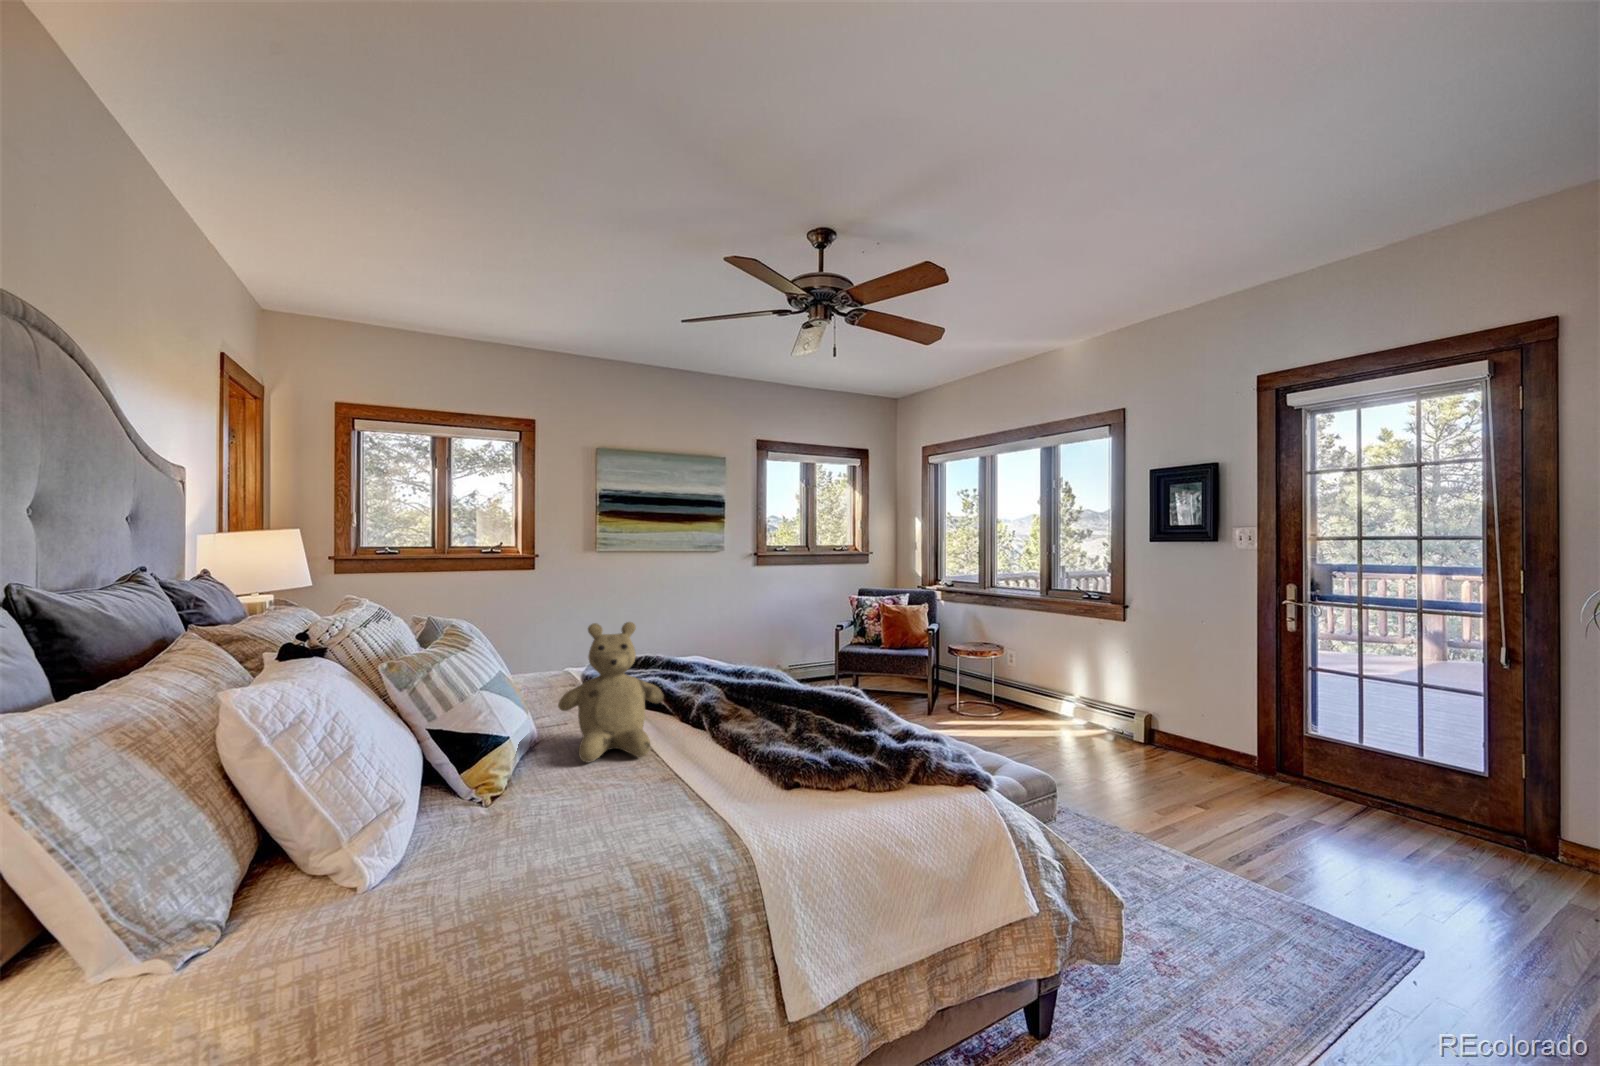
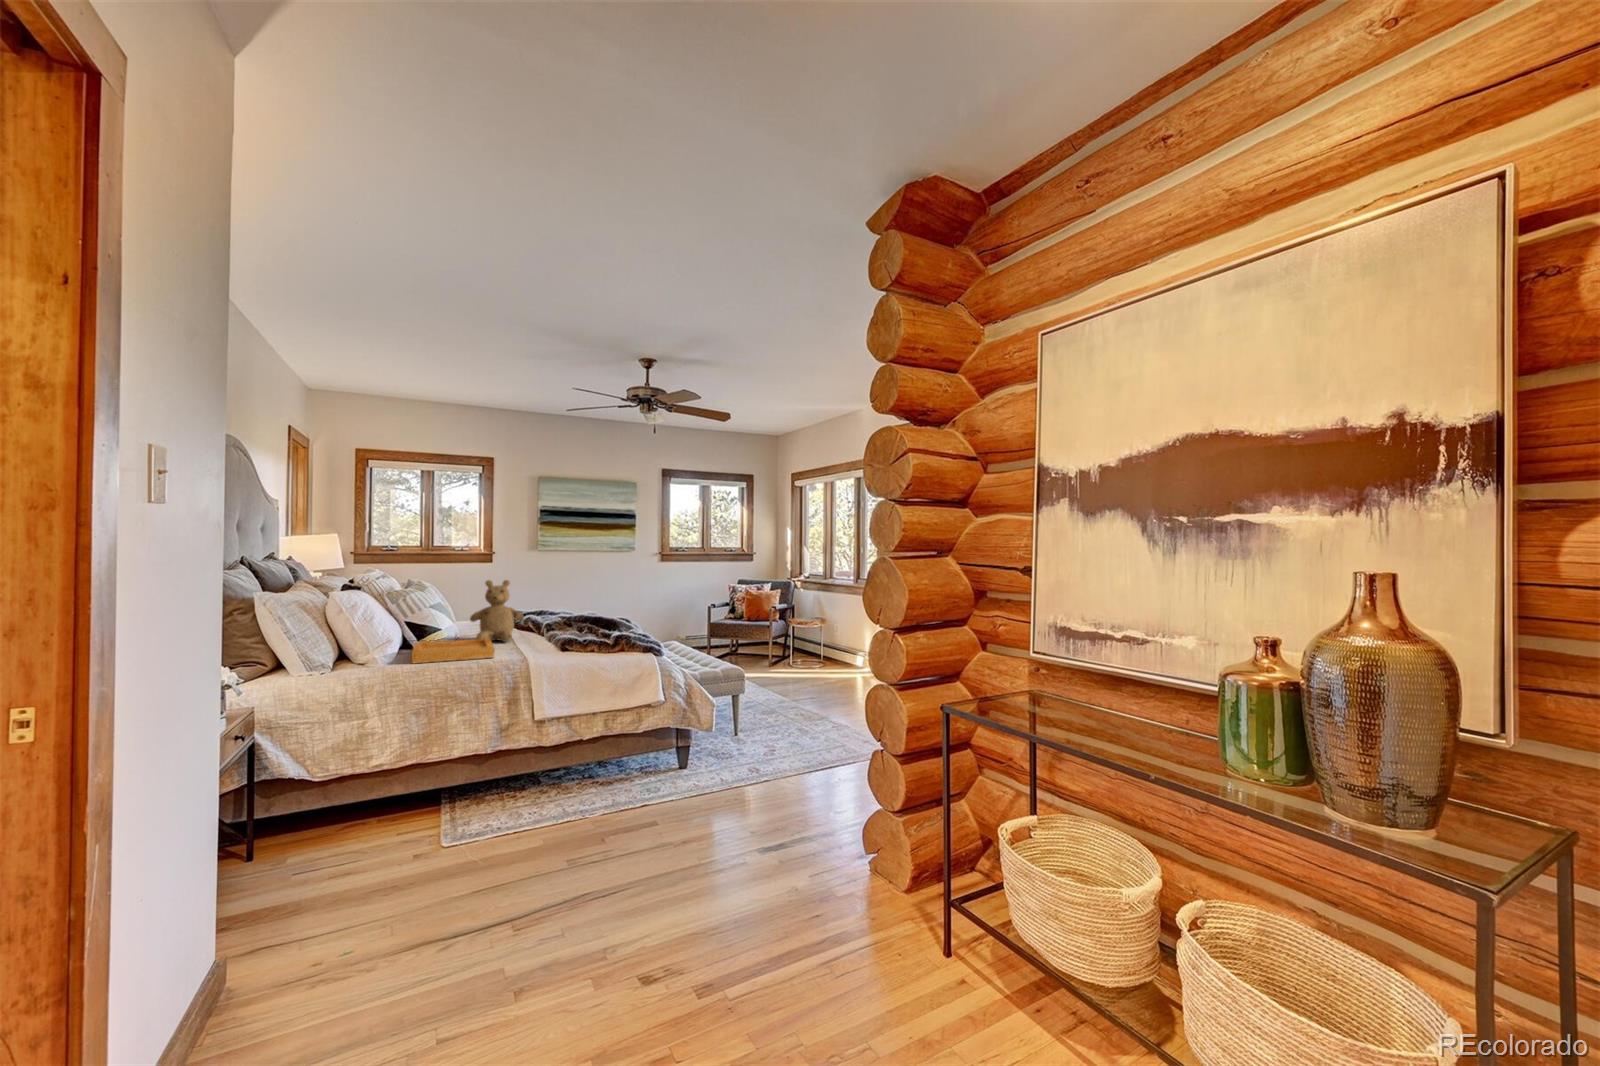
tray: none [454,762,661,887] -> present [412,639,494,663]

